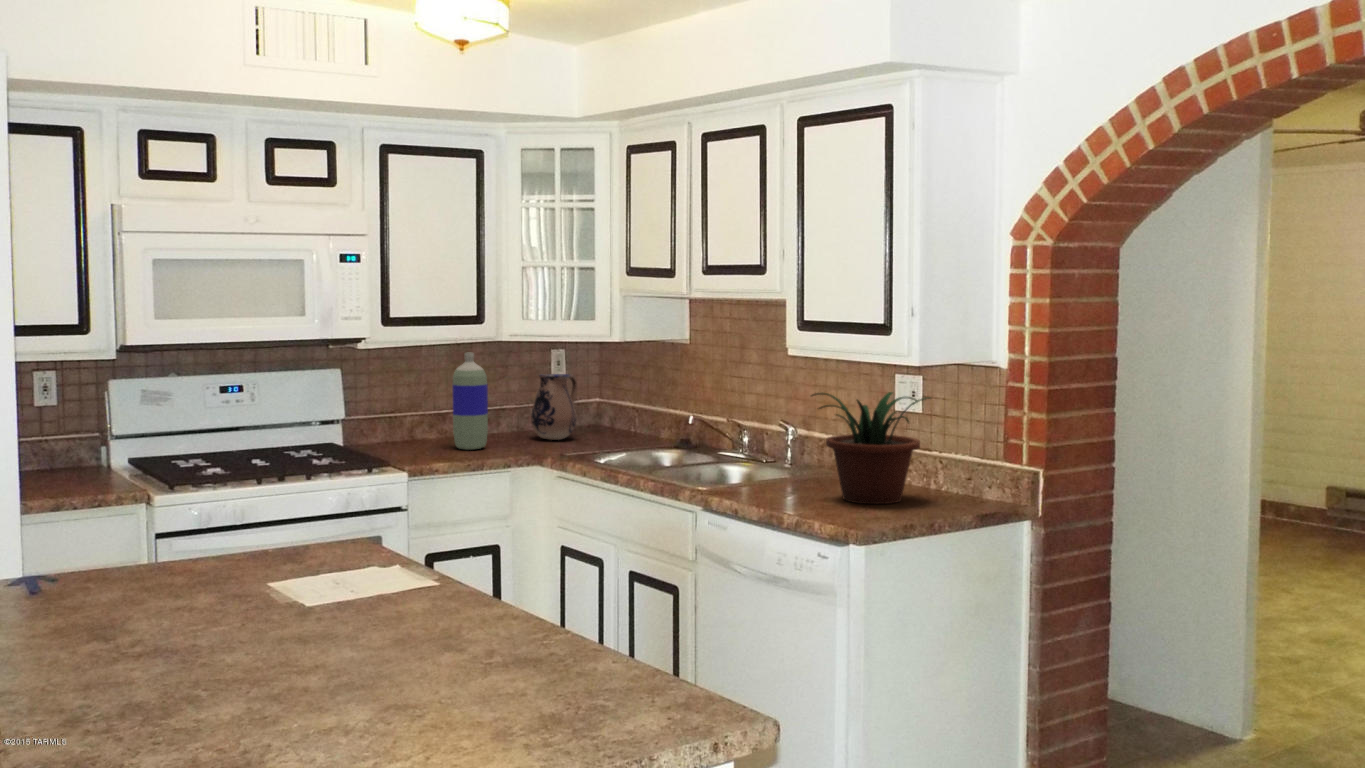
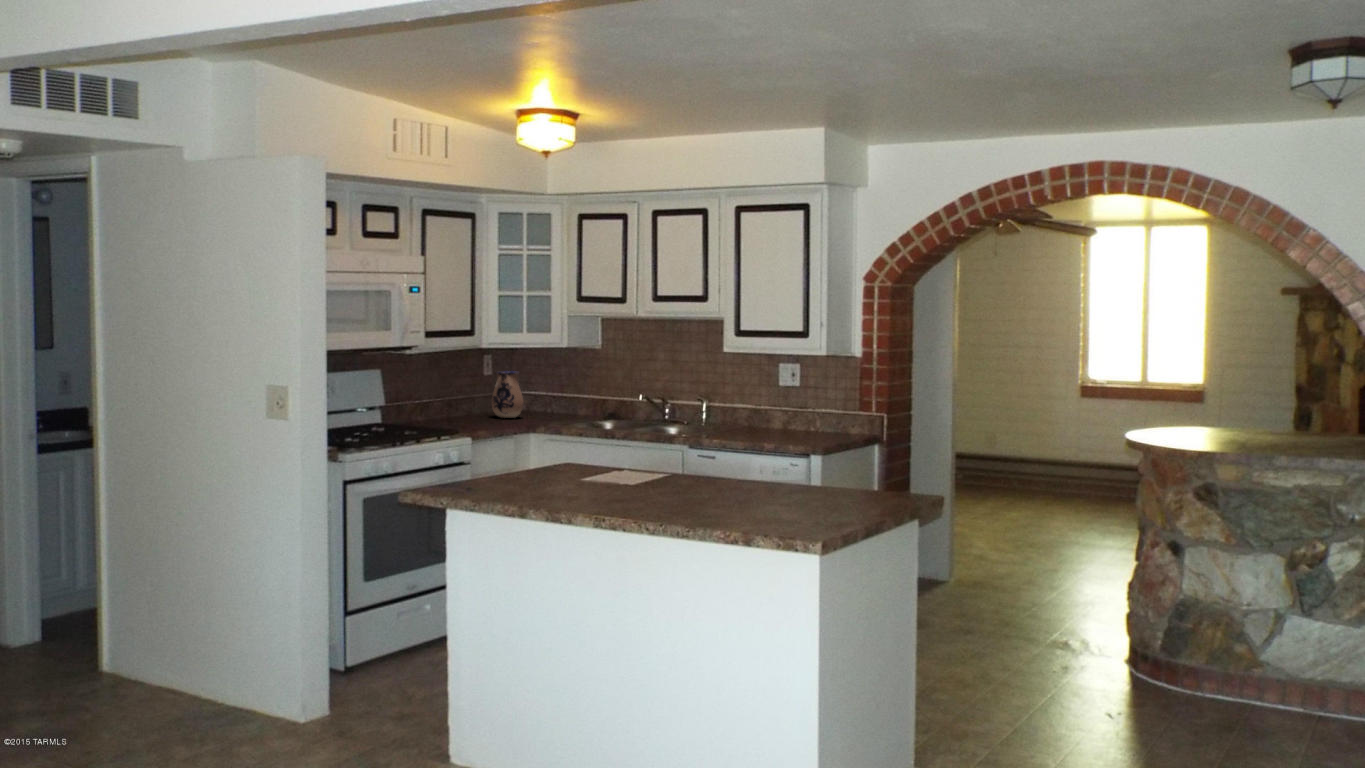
bottle: present [453,353,488,450] -> none [458,356,483,425]
potted plant: present [811,392,930,504] -> none [755,373,828,438]

